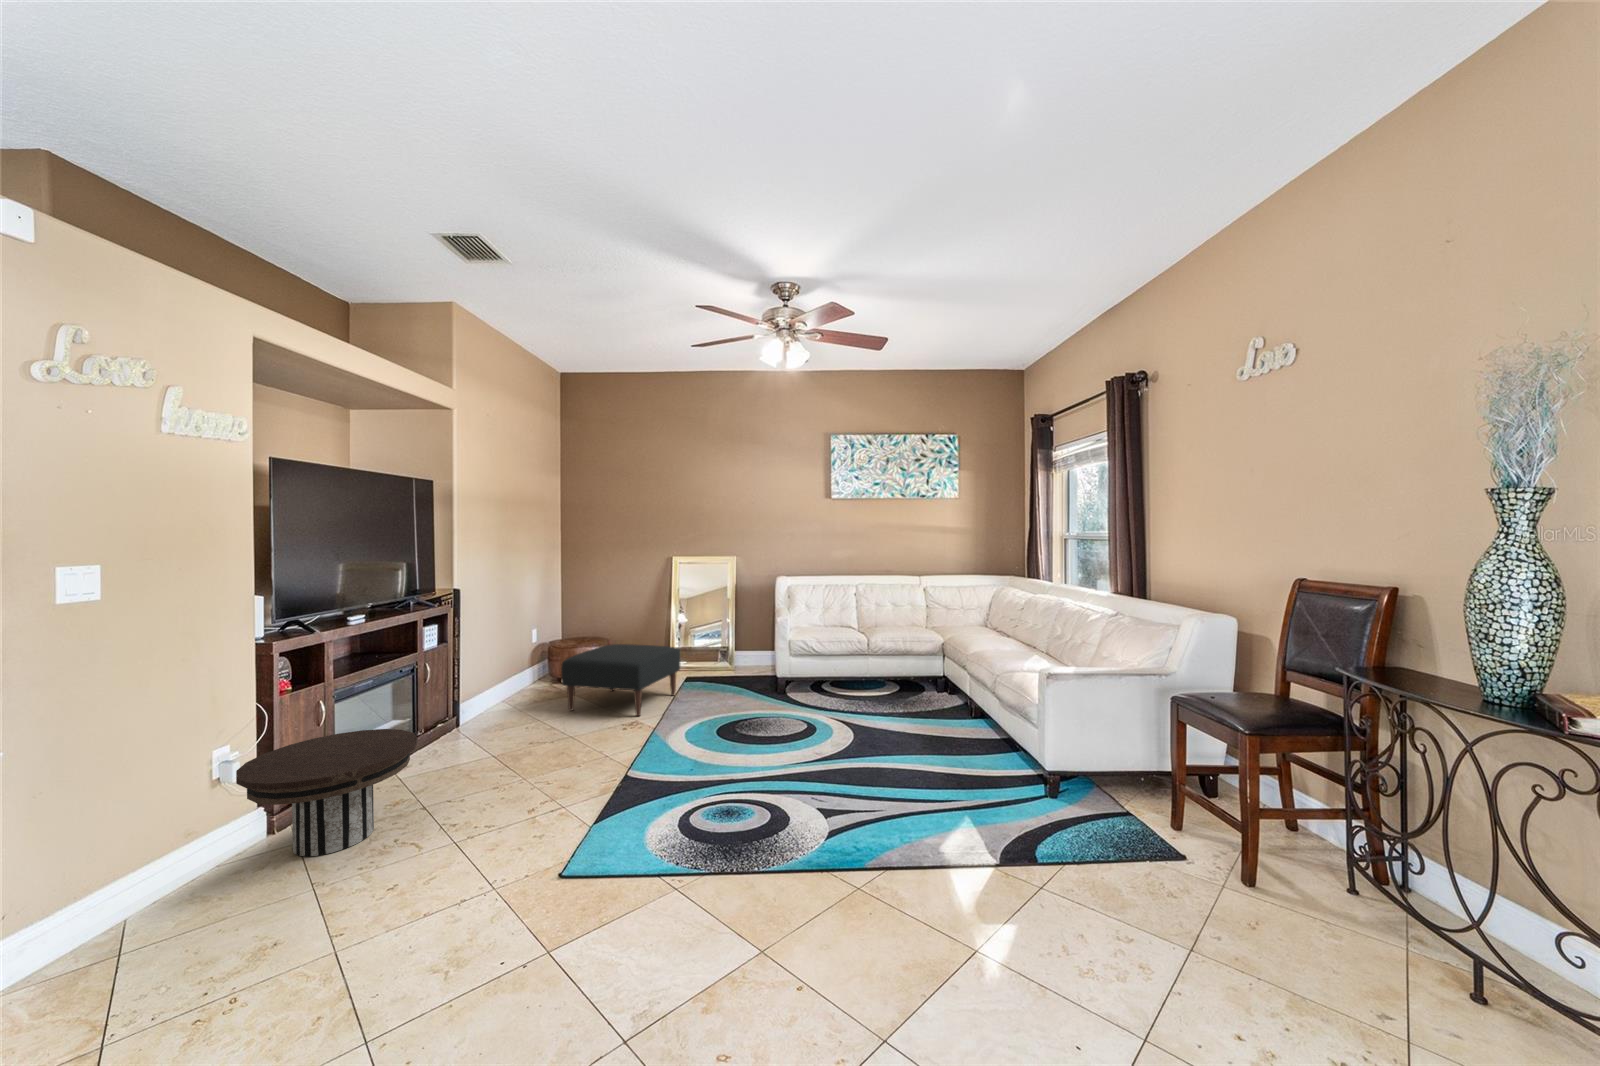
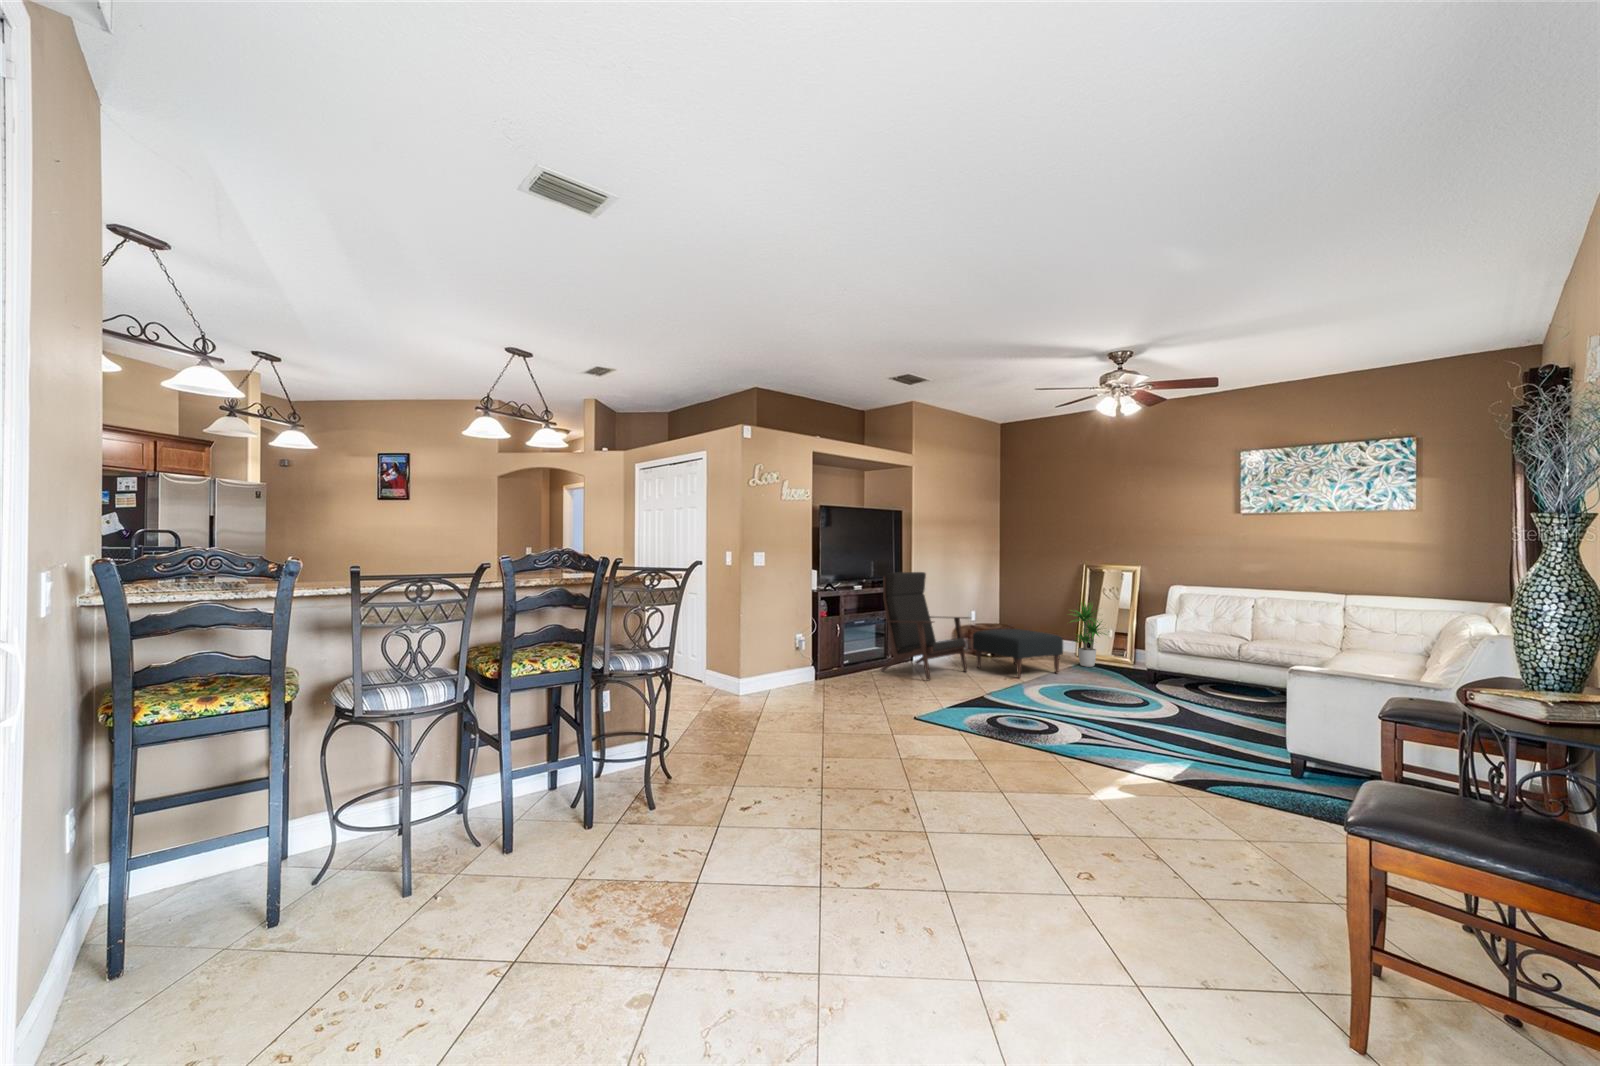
lounge chair: none [406,579,566,762] -> present [881,572,969,680]
potted plant: none [667,596,719,676] -> present [1070,602,1107,667]
side table: present [236,729,418,856] -> none [809,641,875,690]

